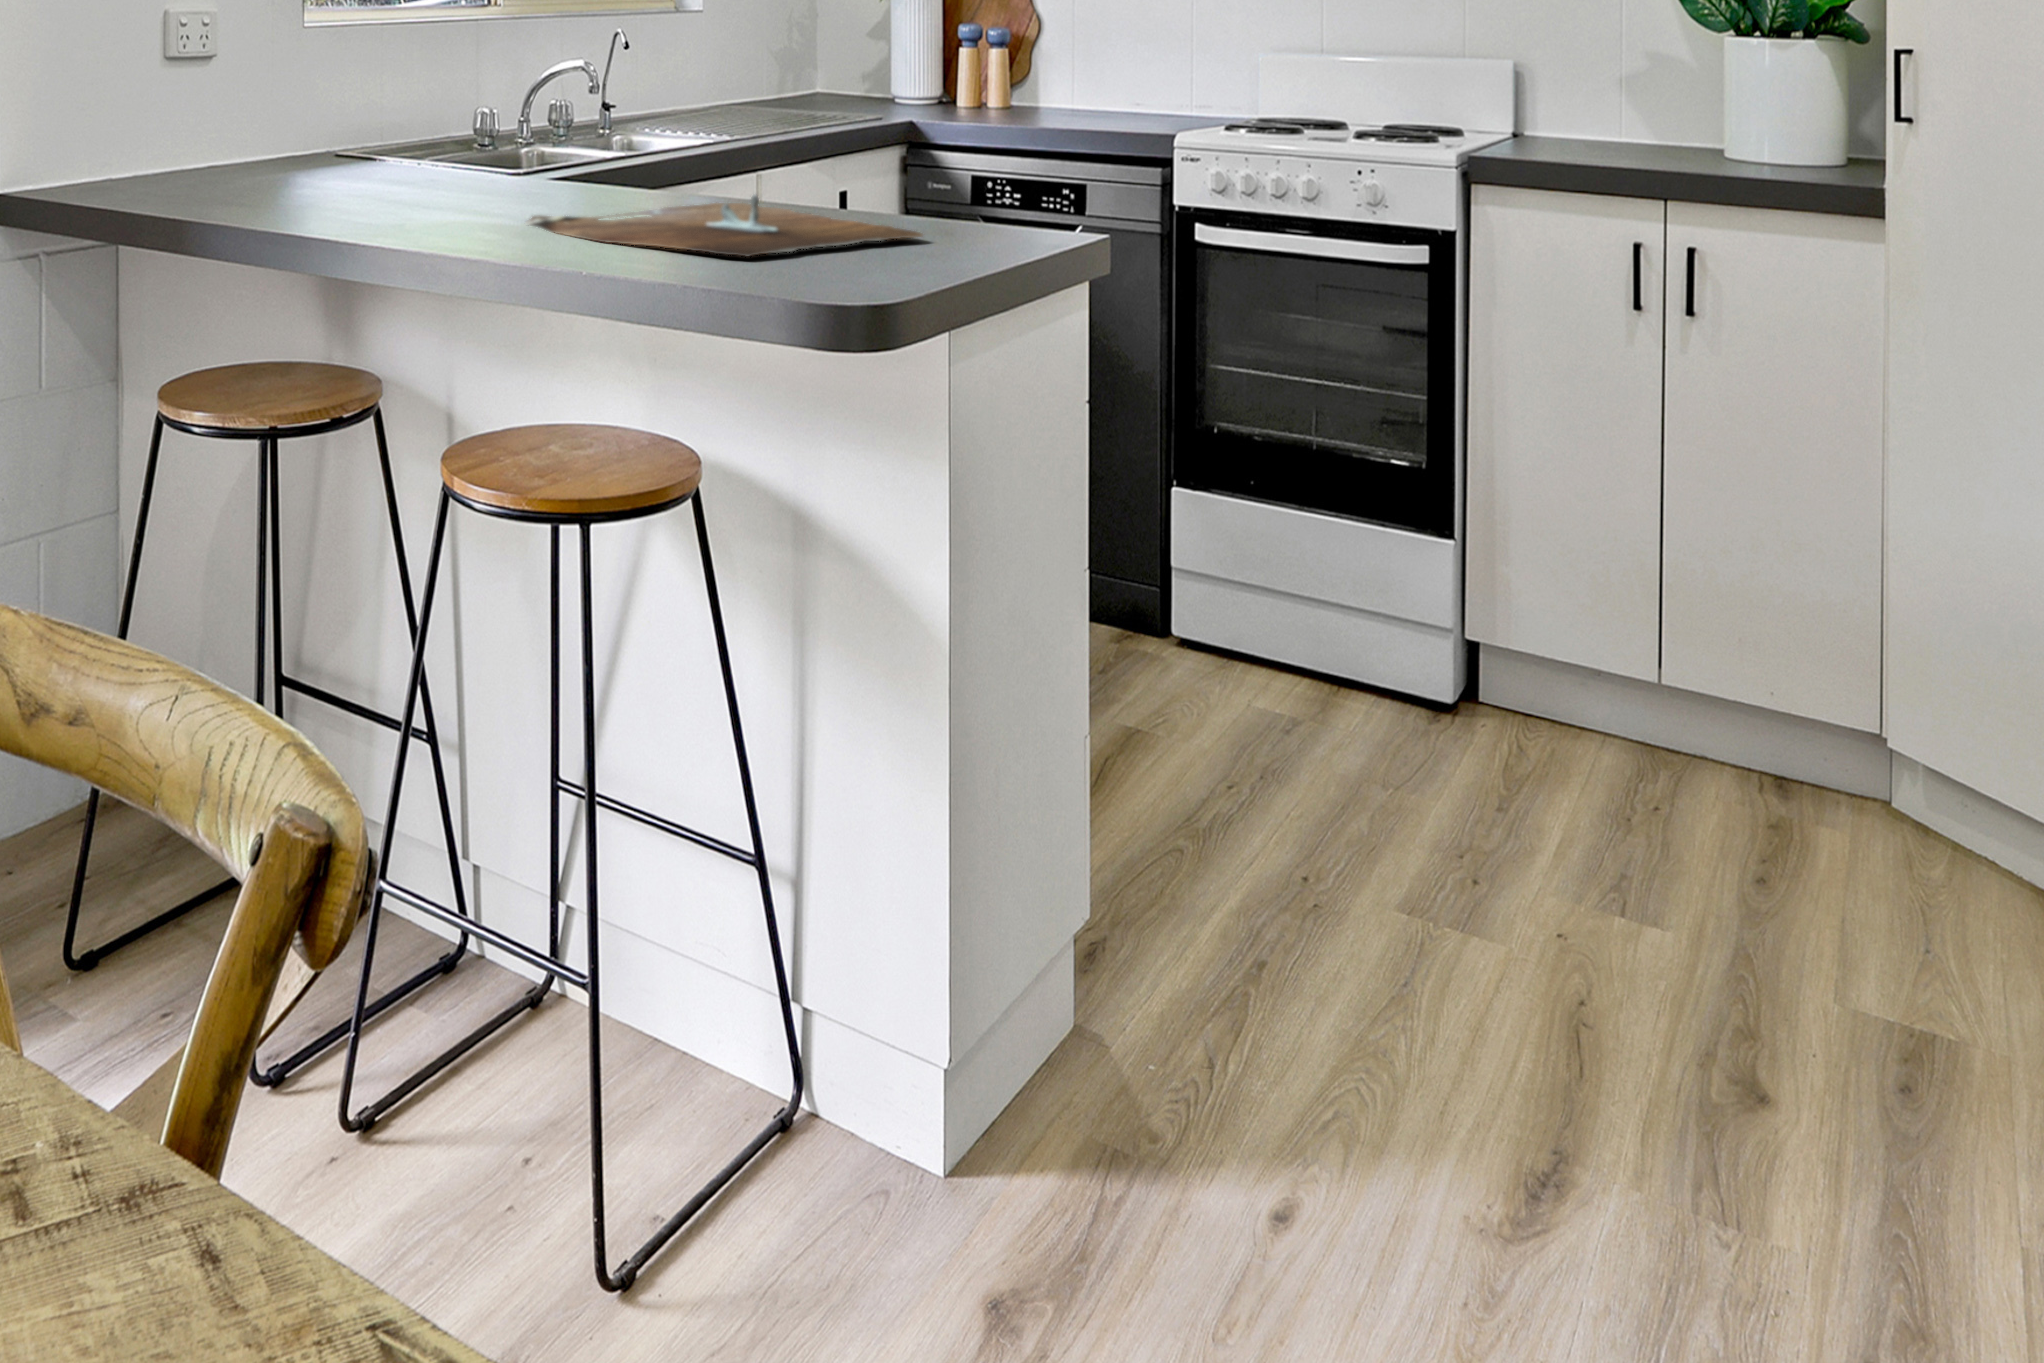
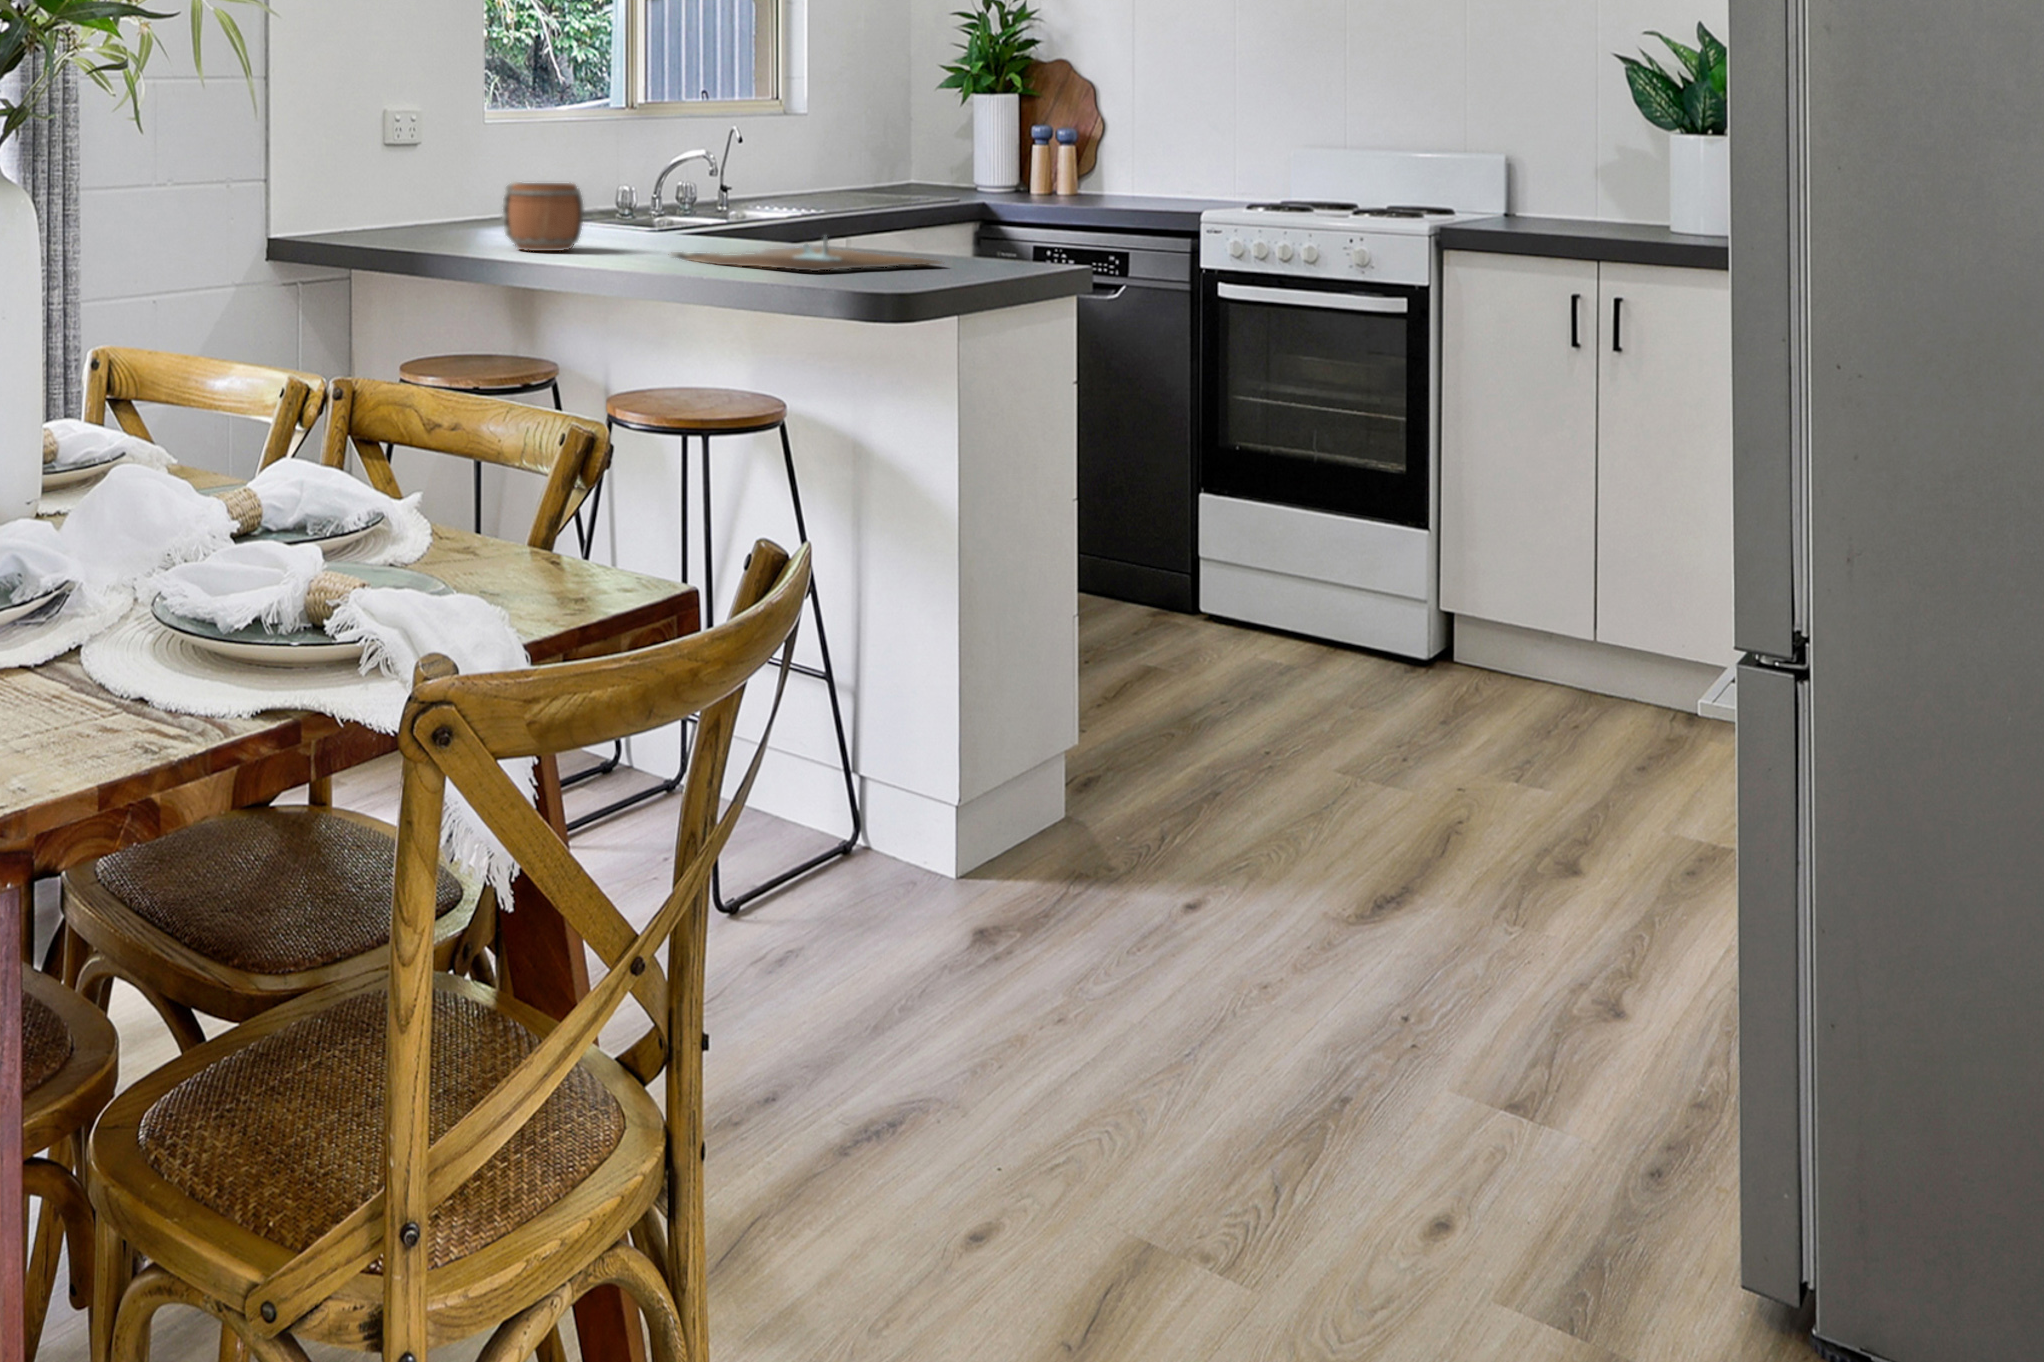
mug: none [285,109,402,217] -> present [502,182,583,251]

